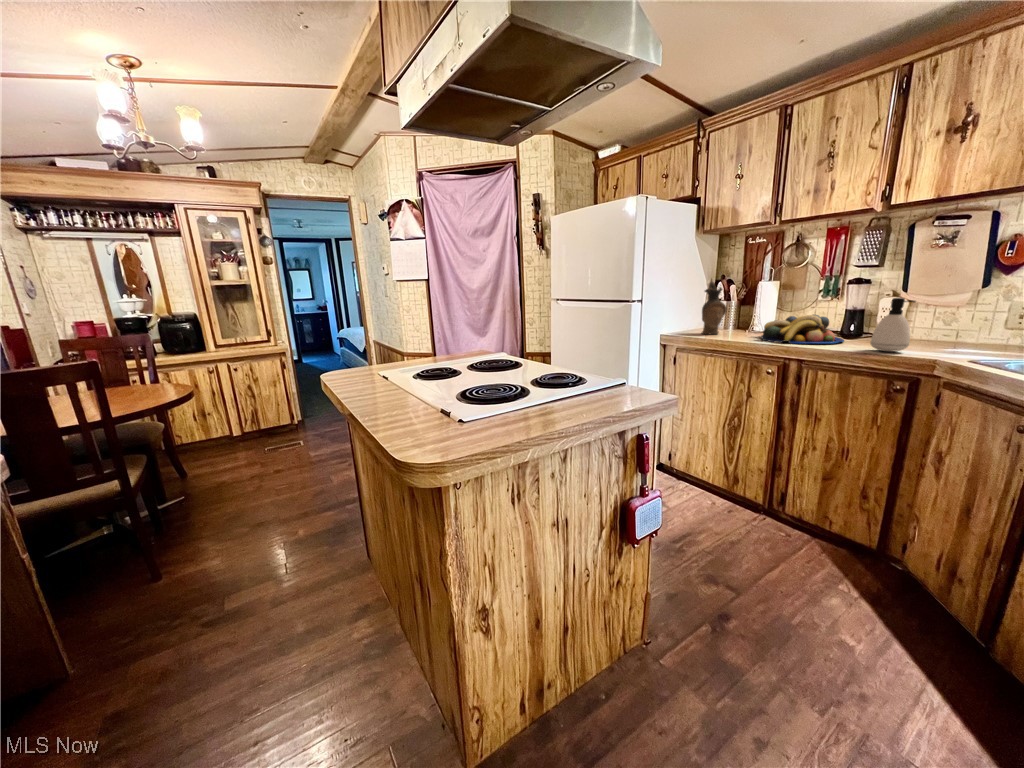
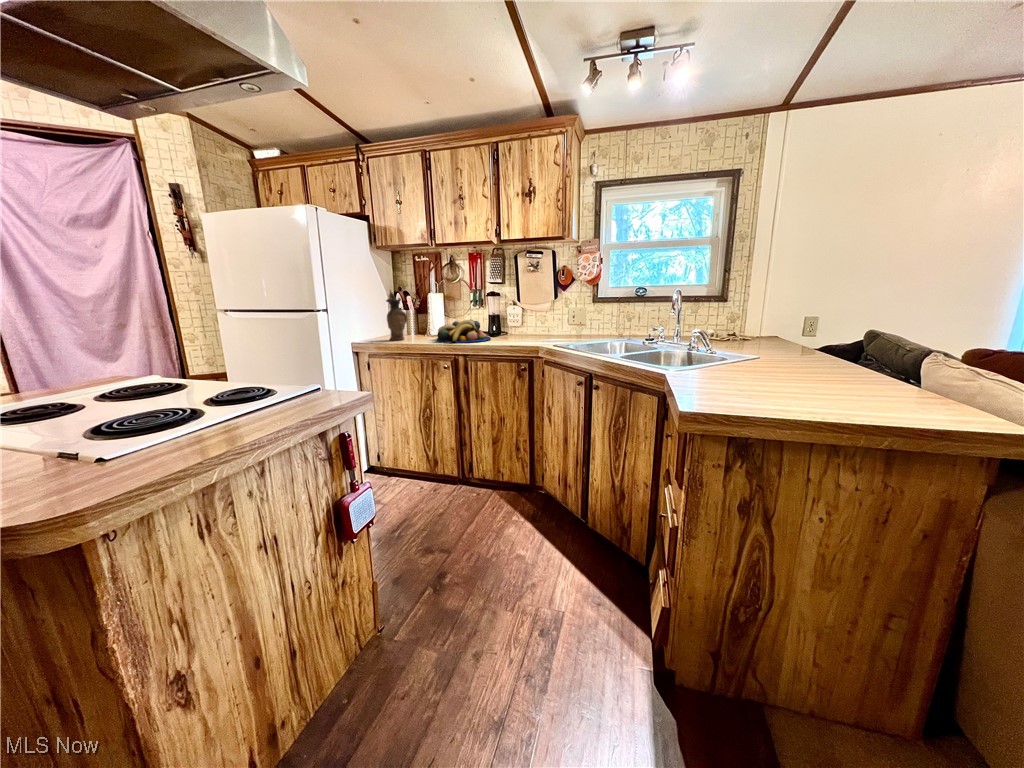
soap dispenser: present [870,298,916,352] -> none [504,306,524,344]

